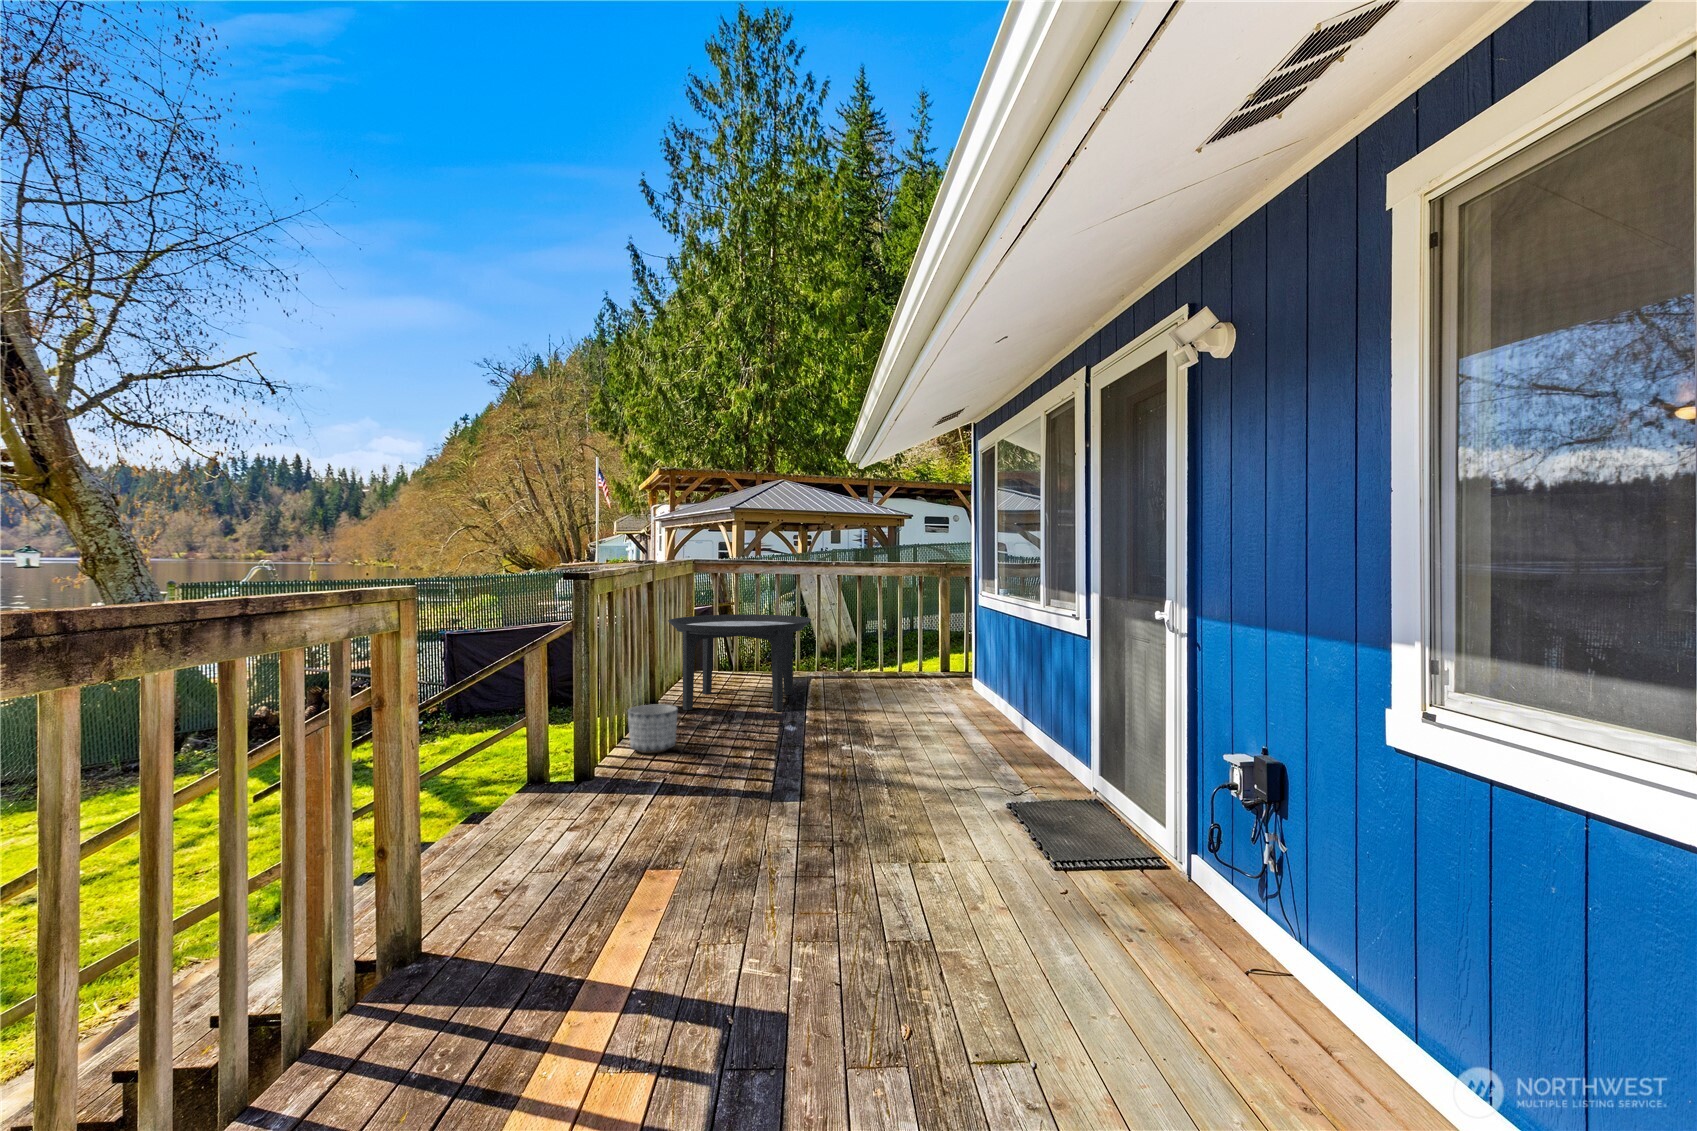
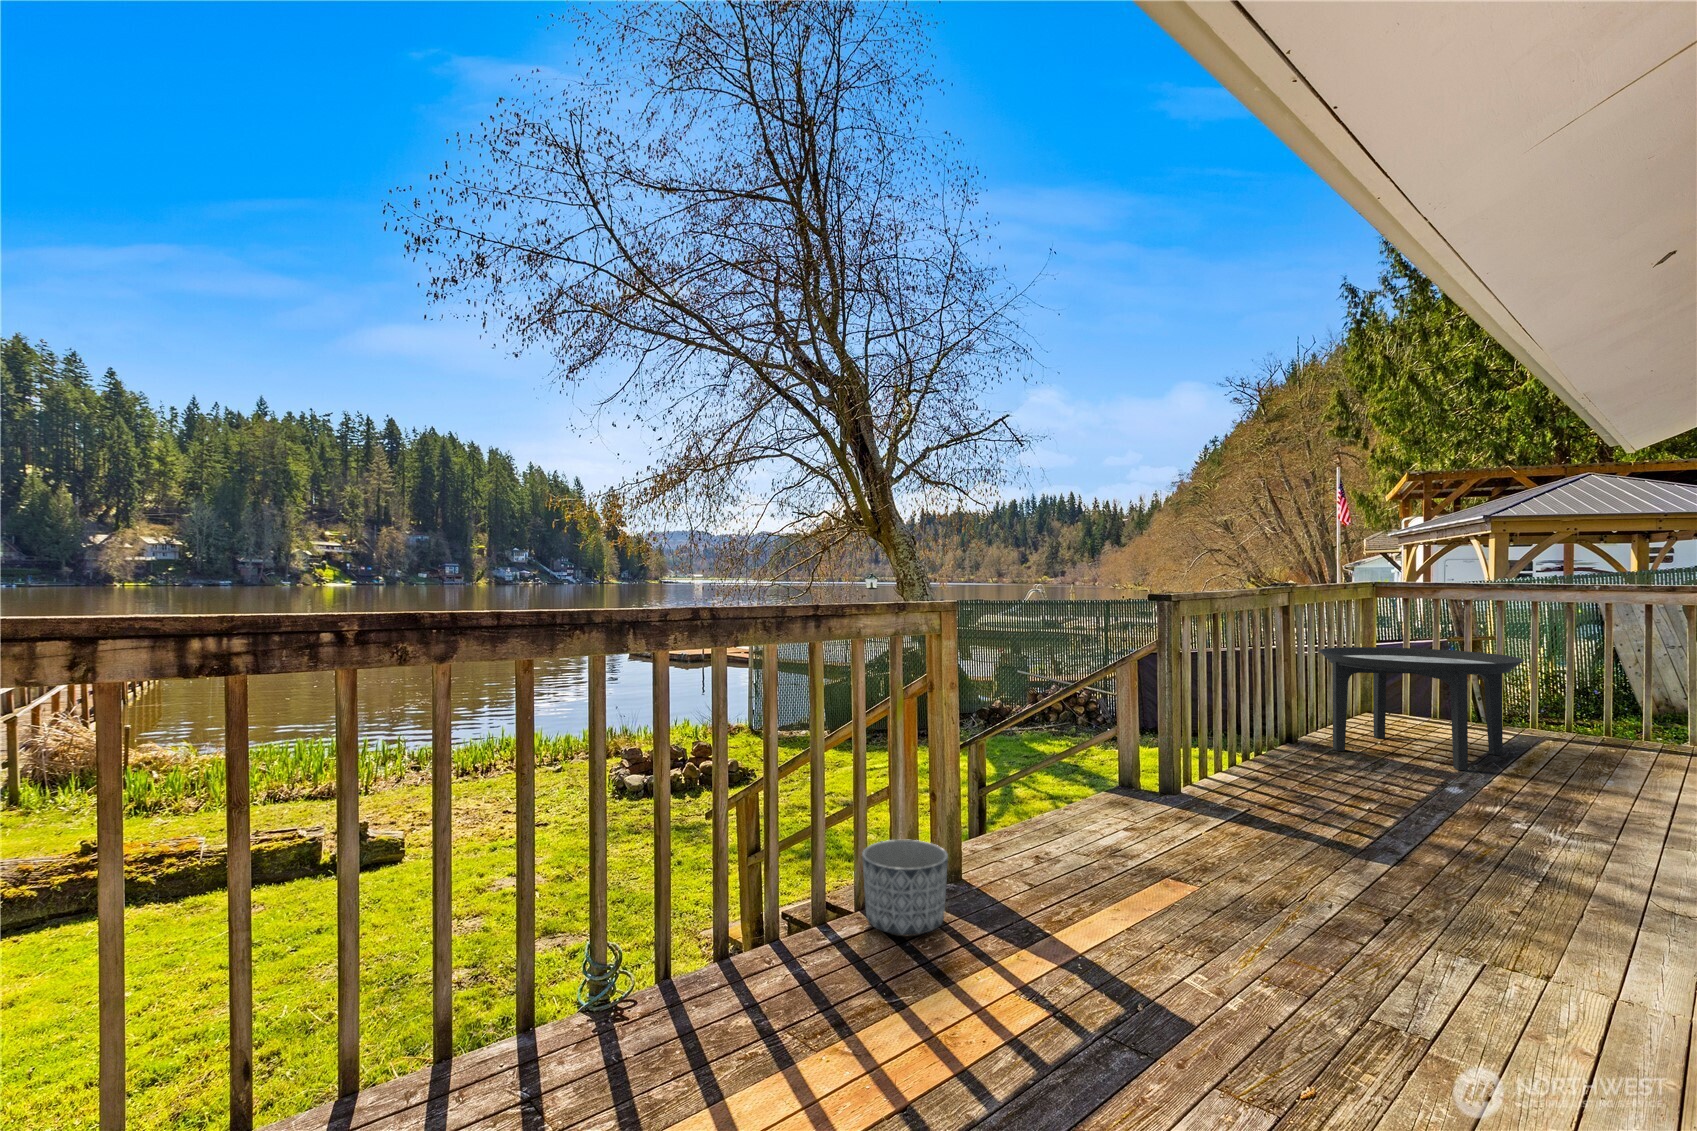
planter: present [628,705,678,753] -> present [862,840,948,936]

